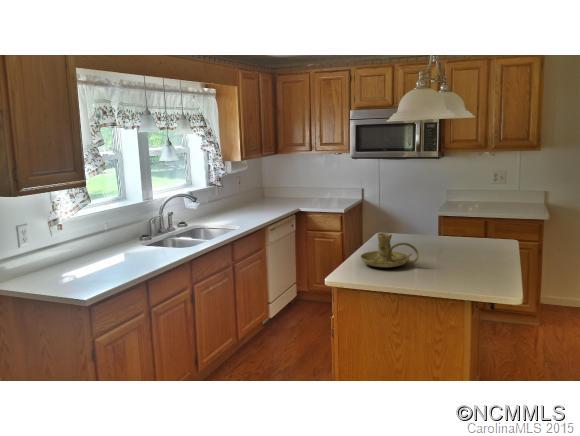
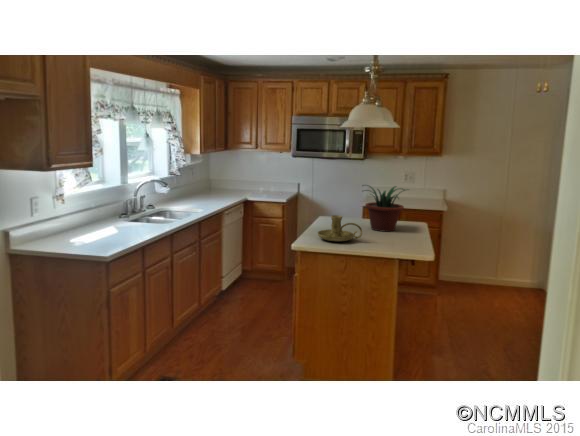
potted plant: none [423,190,487,250] -> present [364,185,408,231]

